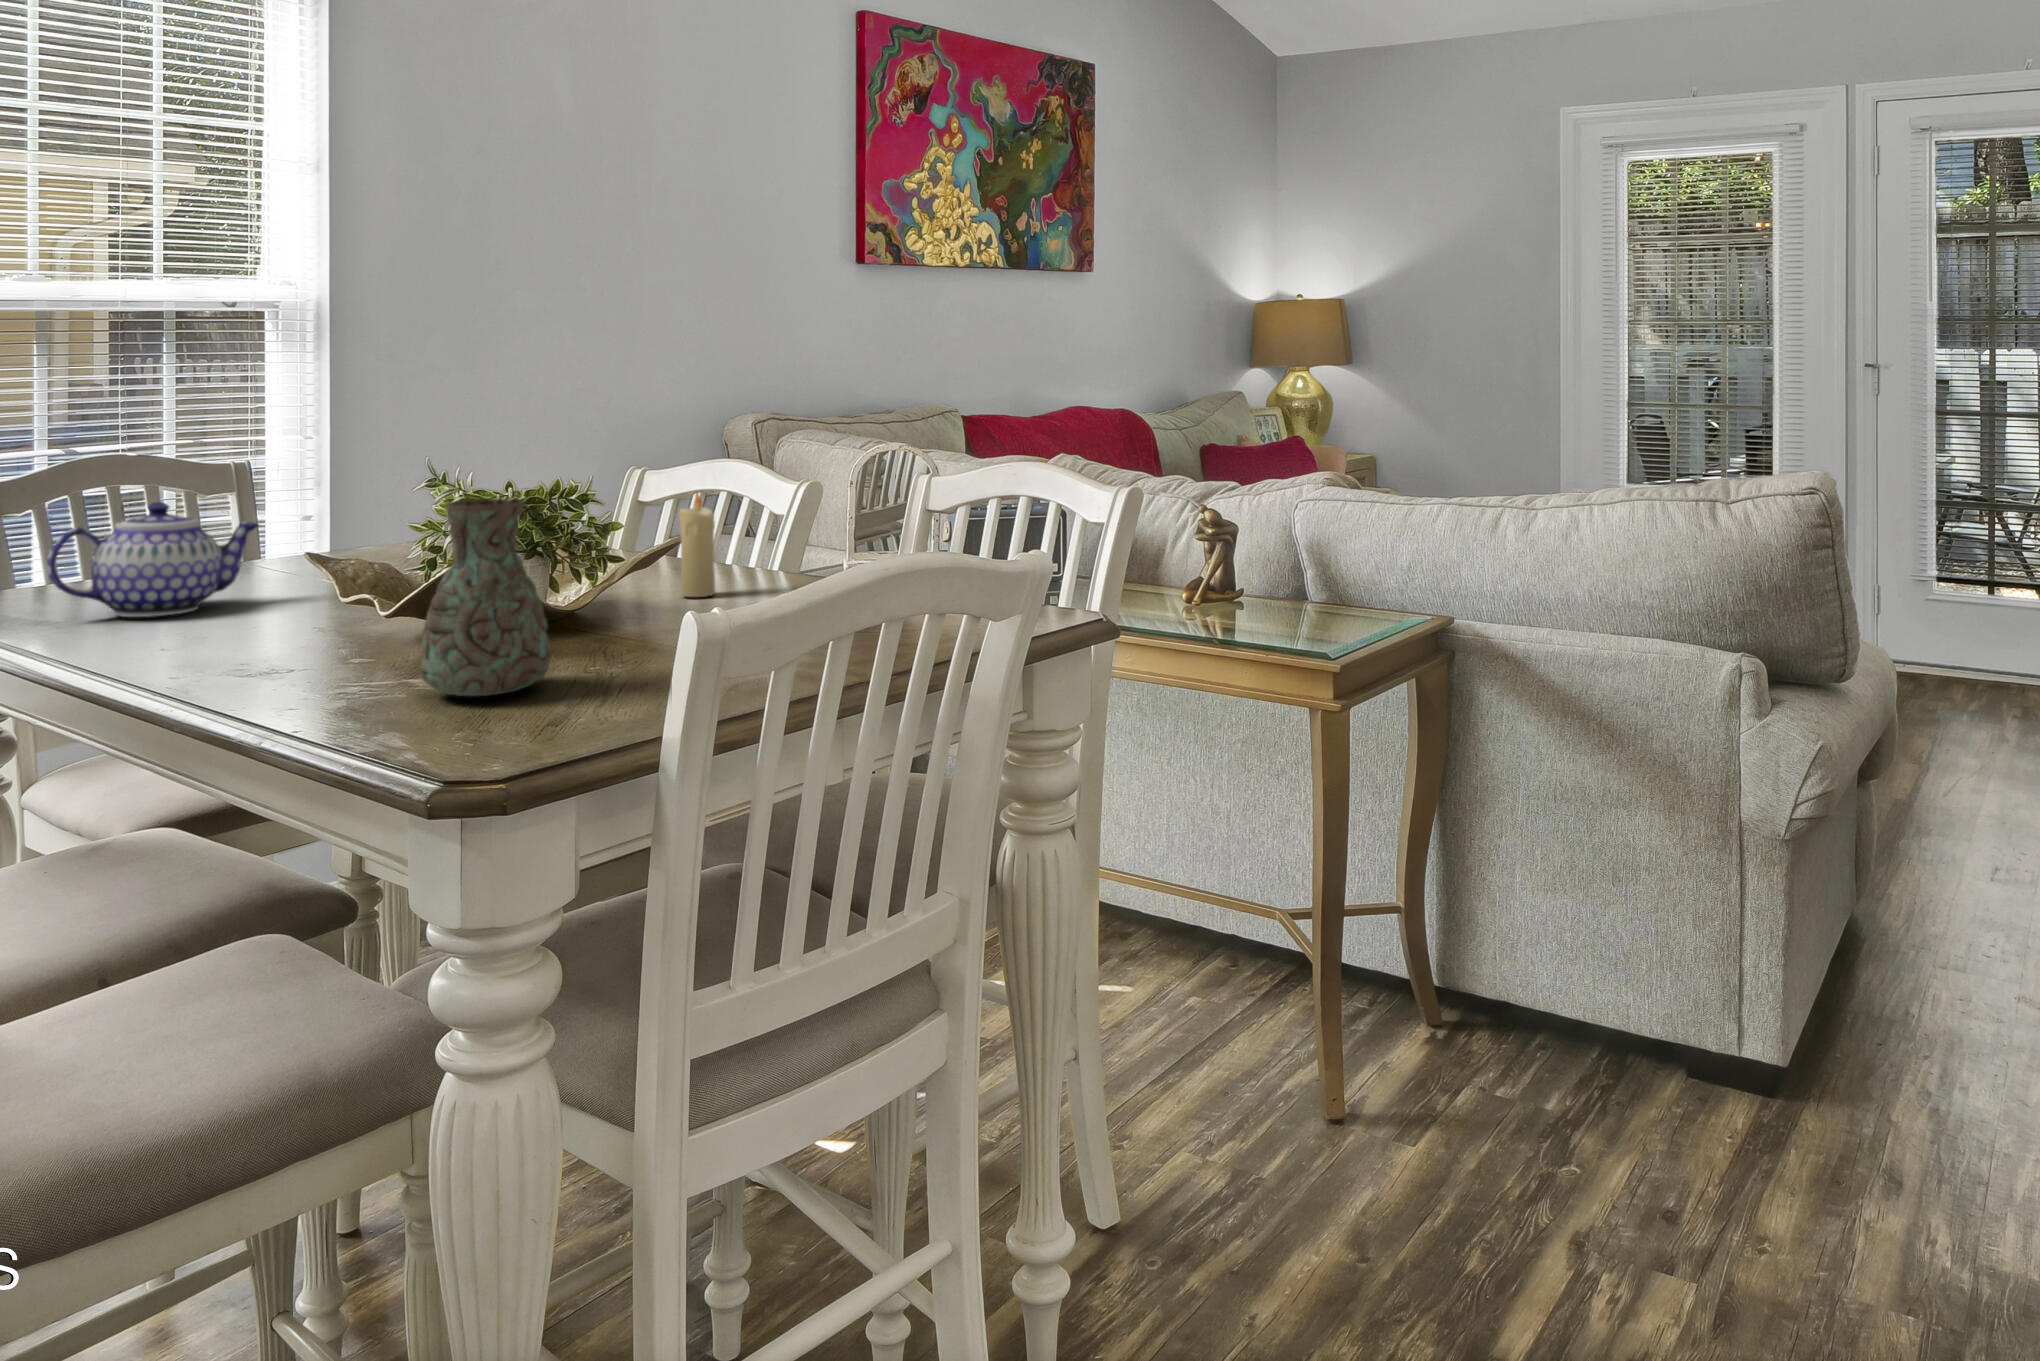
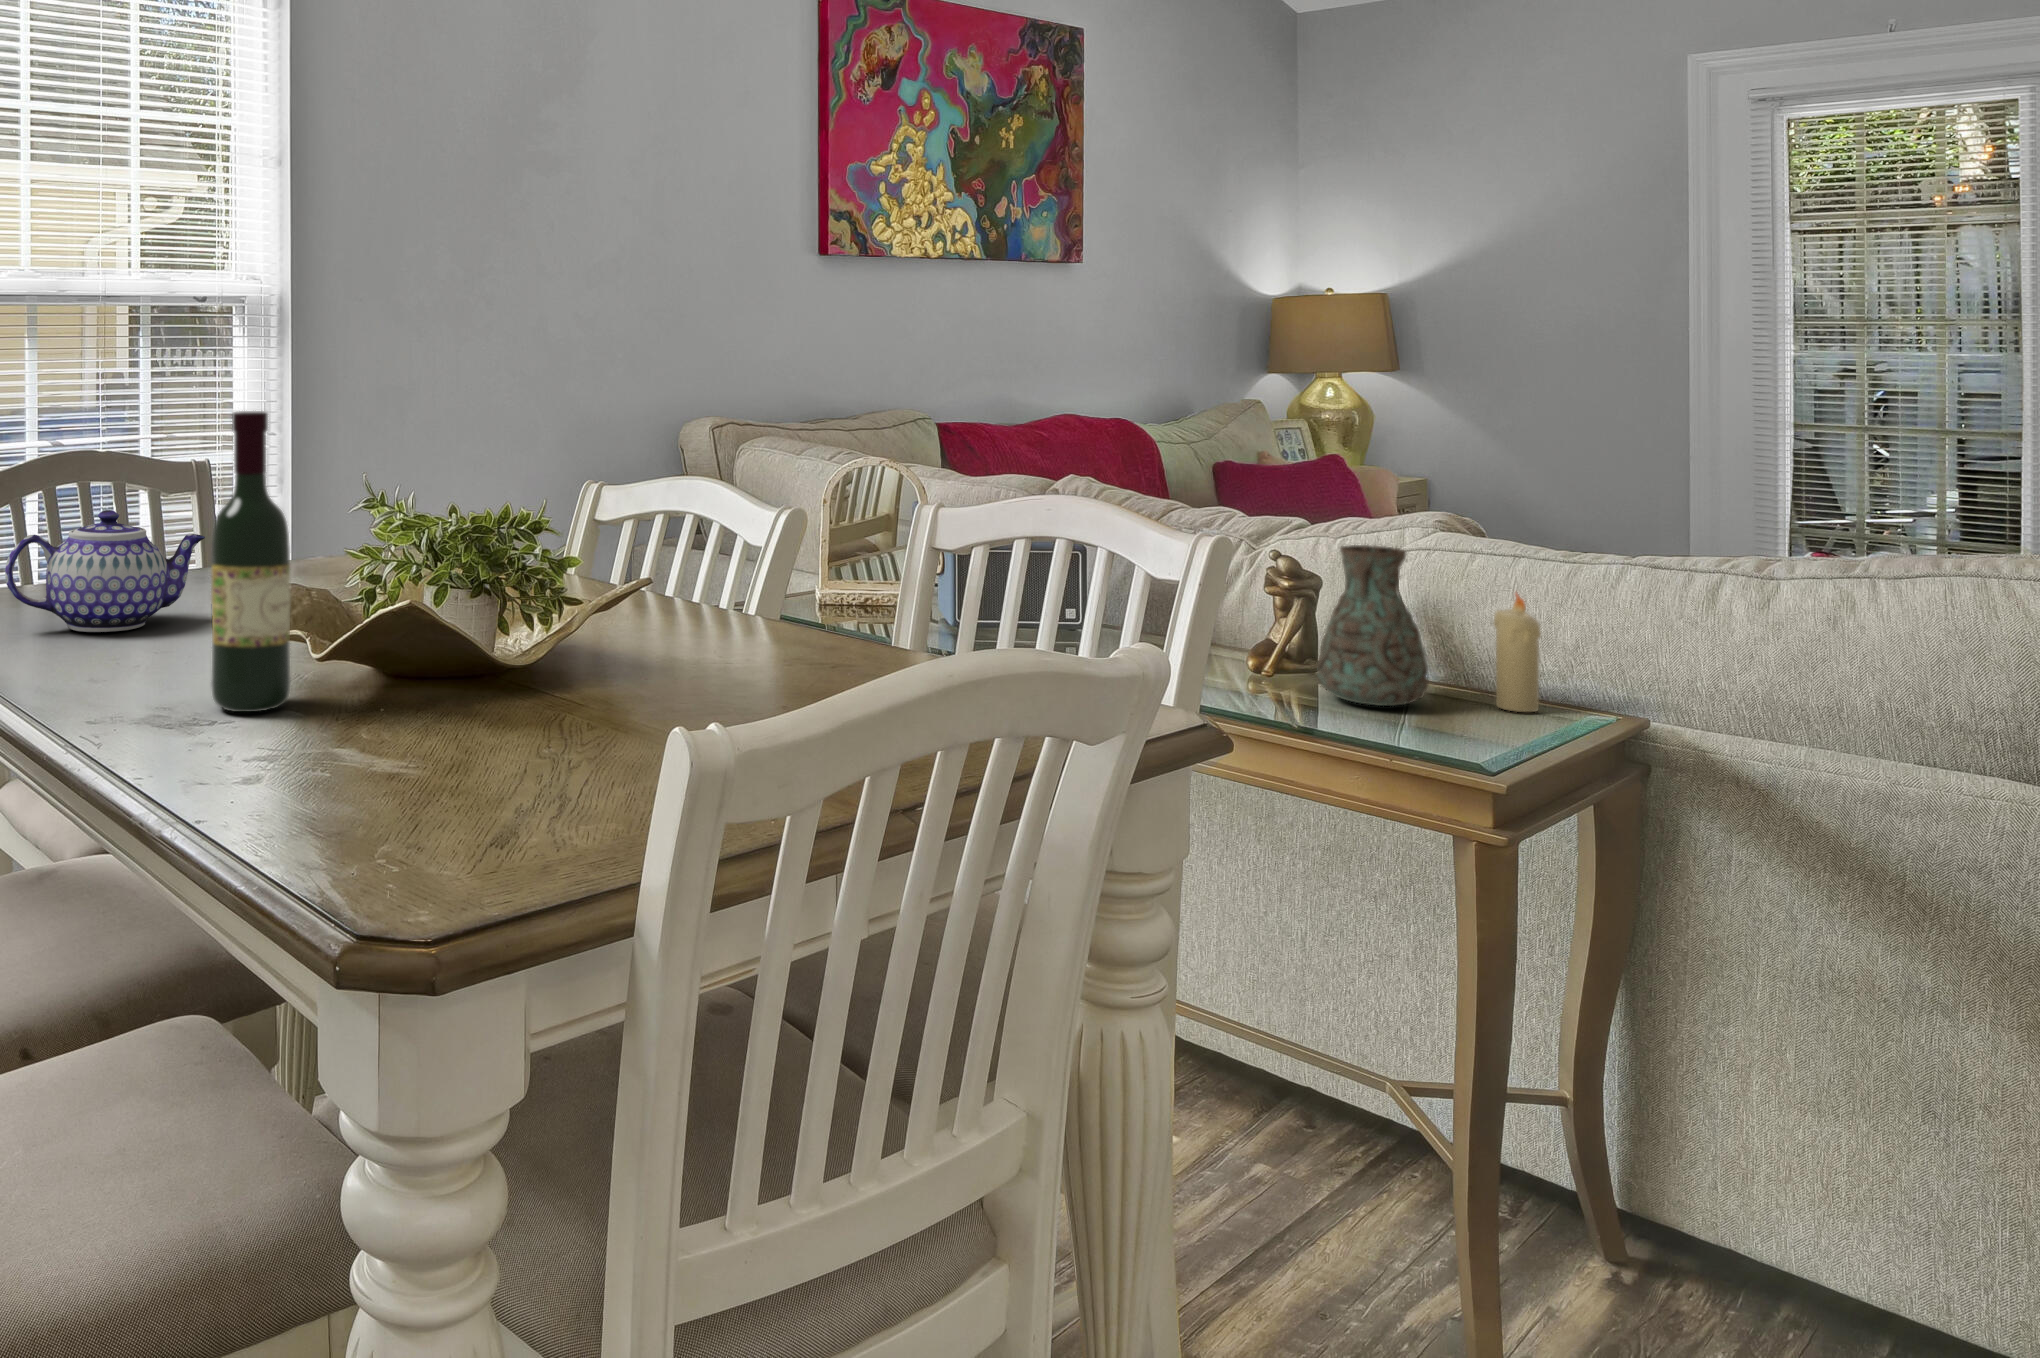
wine bottle: none [280,402,358,666] -> present [211,411,291,712]
candle: present [679,492,715,597] -> present [1494,593,1541,712]
decorative vase: present [420,499,551,696] -> present [1317,545,1429,706]

